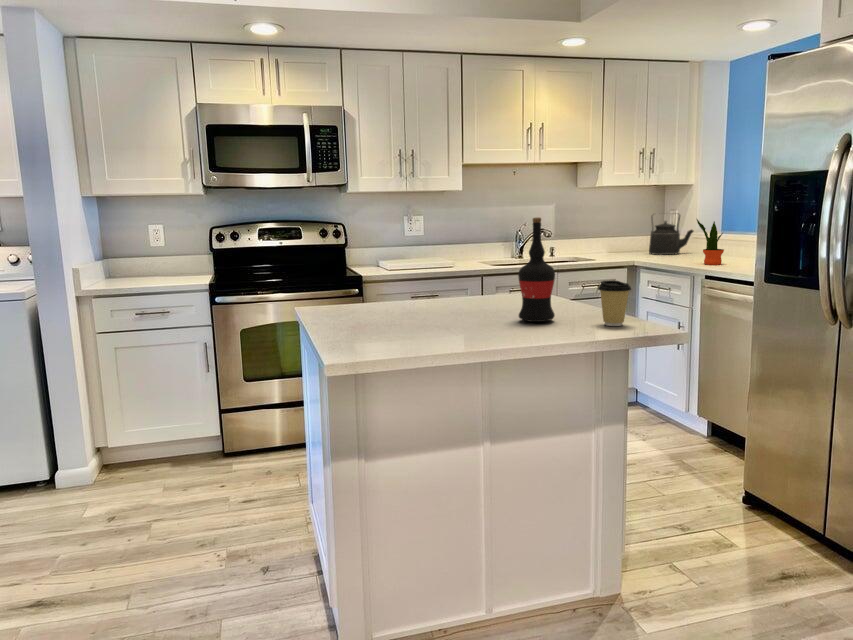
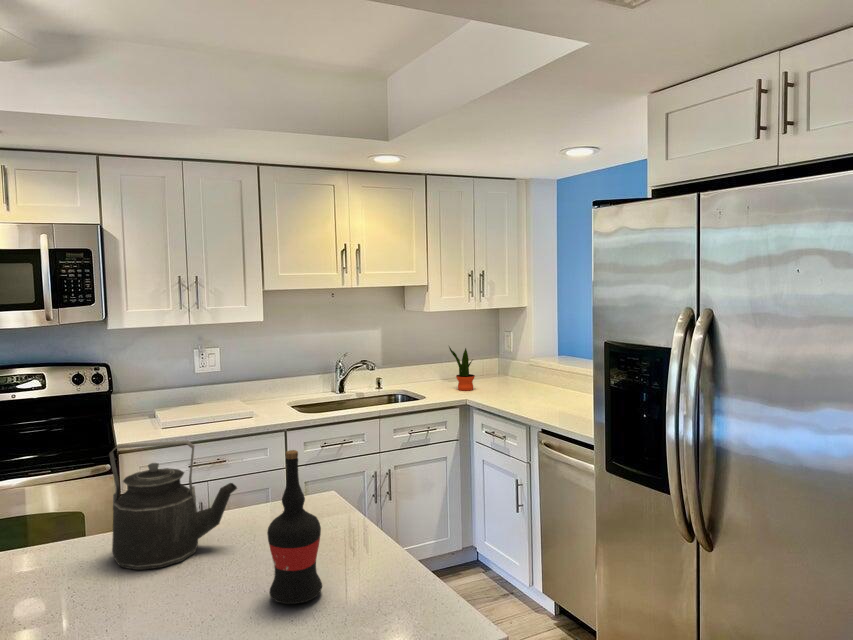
kettle: present [649,213,694,255] -> present [109,441,237,570]
potted plant: present [697,219,724,265] -> present [449,347,475,391]
coffee cup: present [598,281,631,326] -> none [377,538,423,610]

